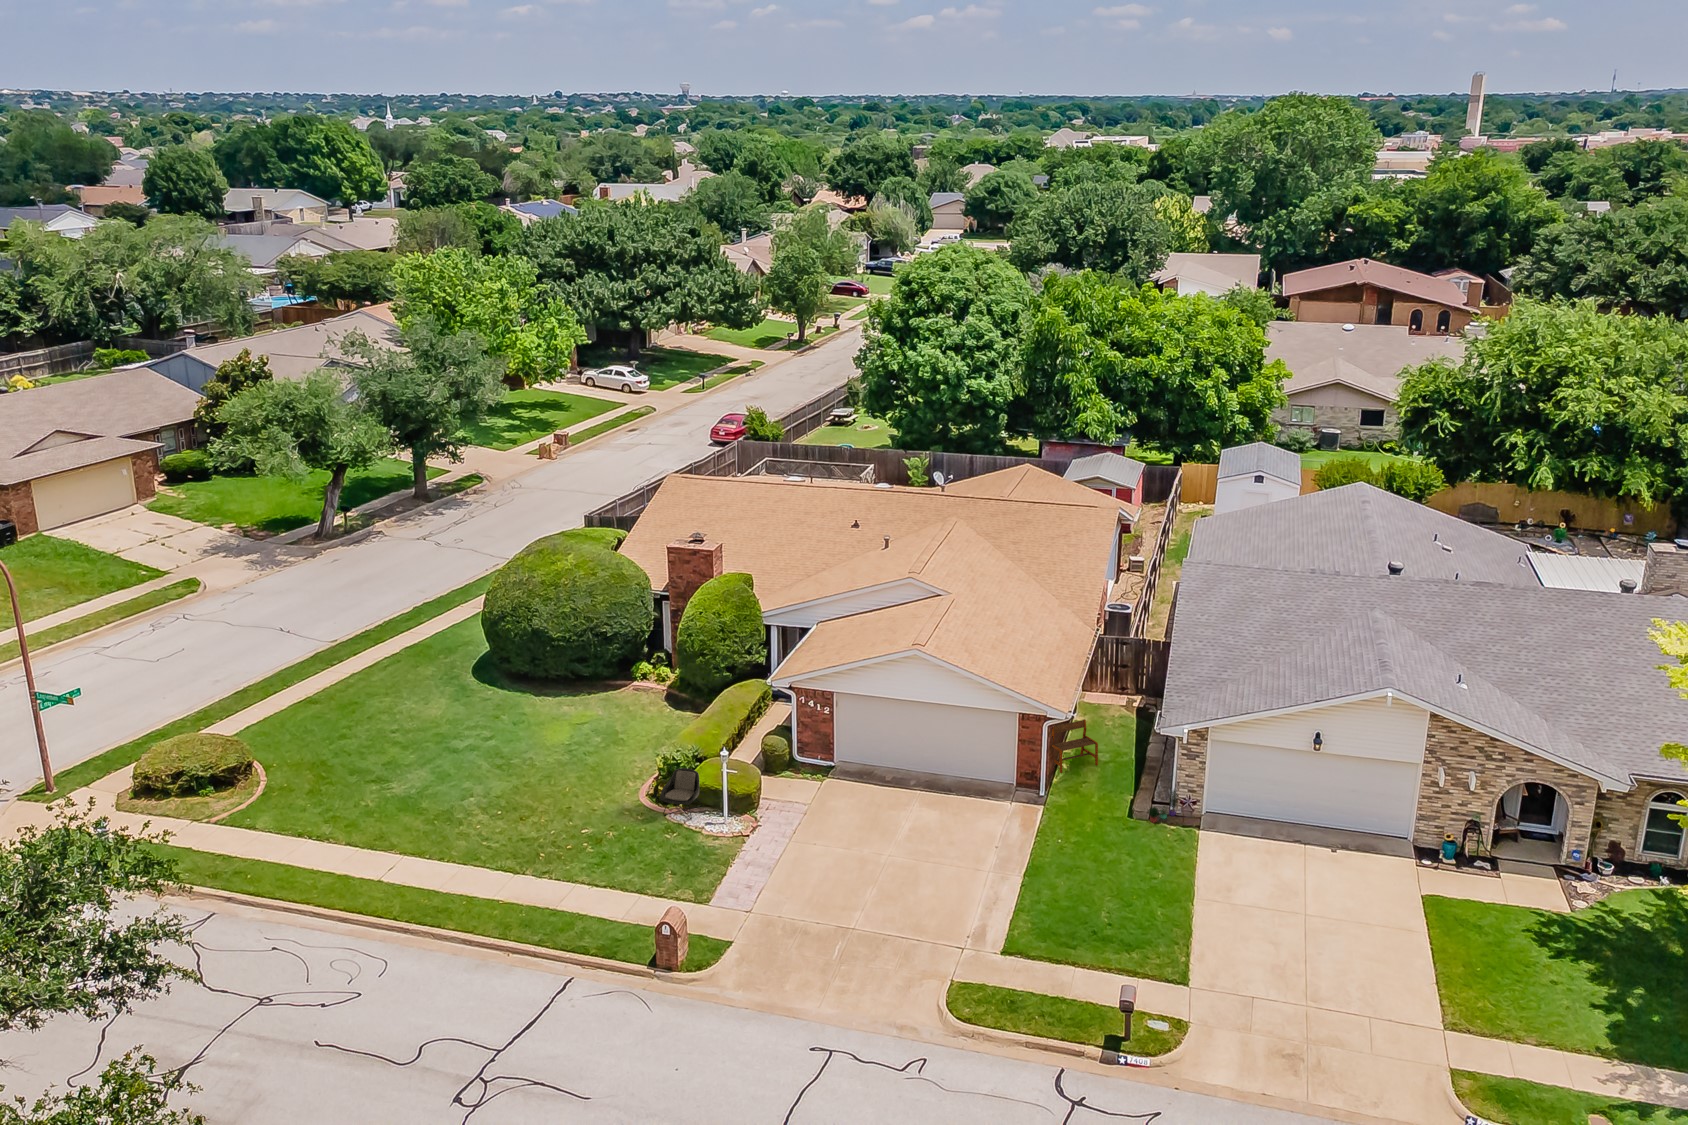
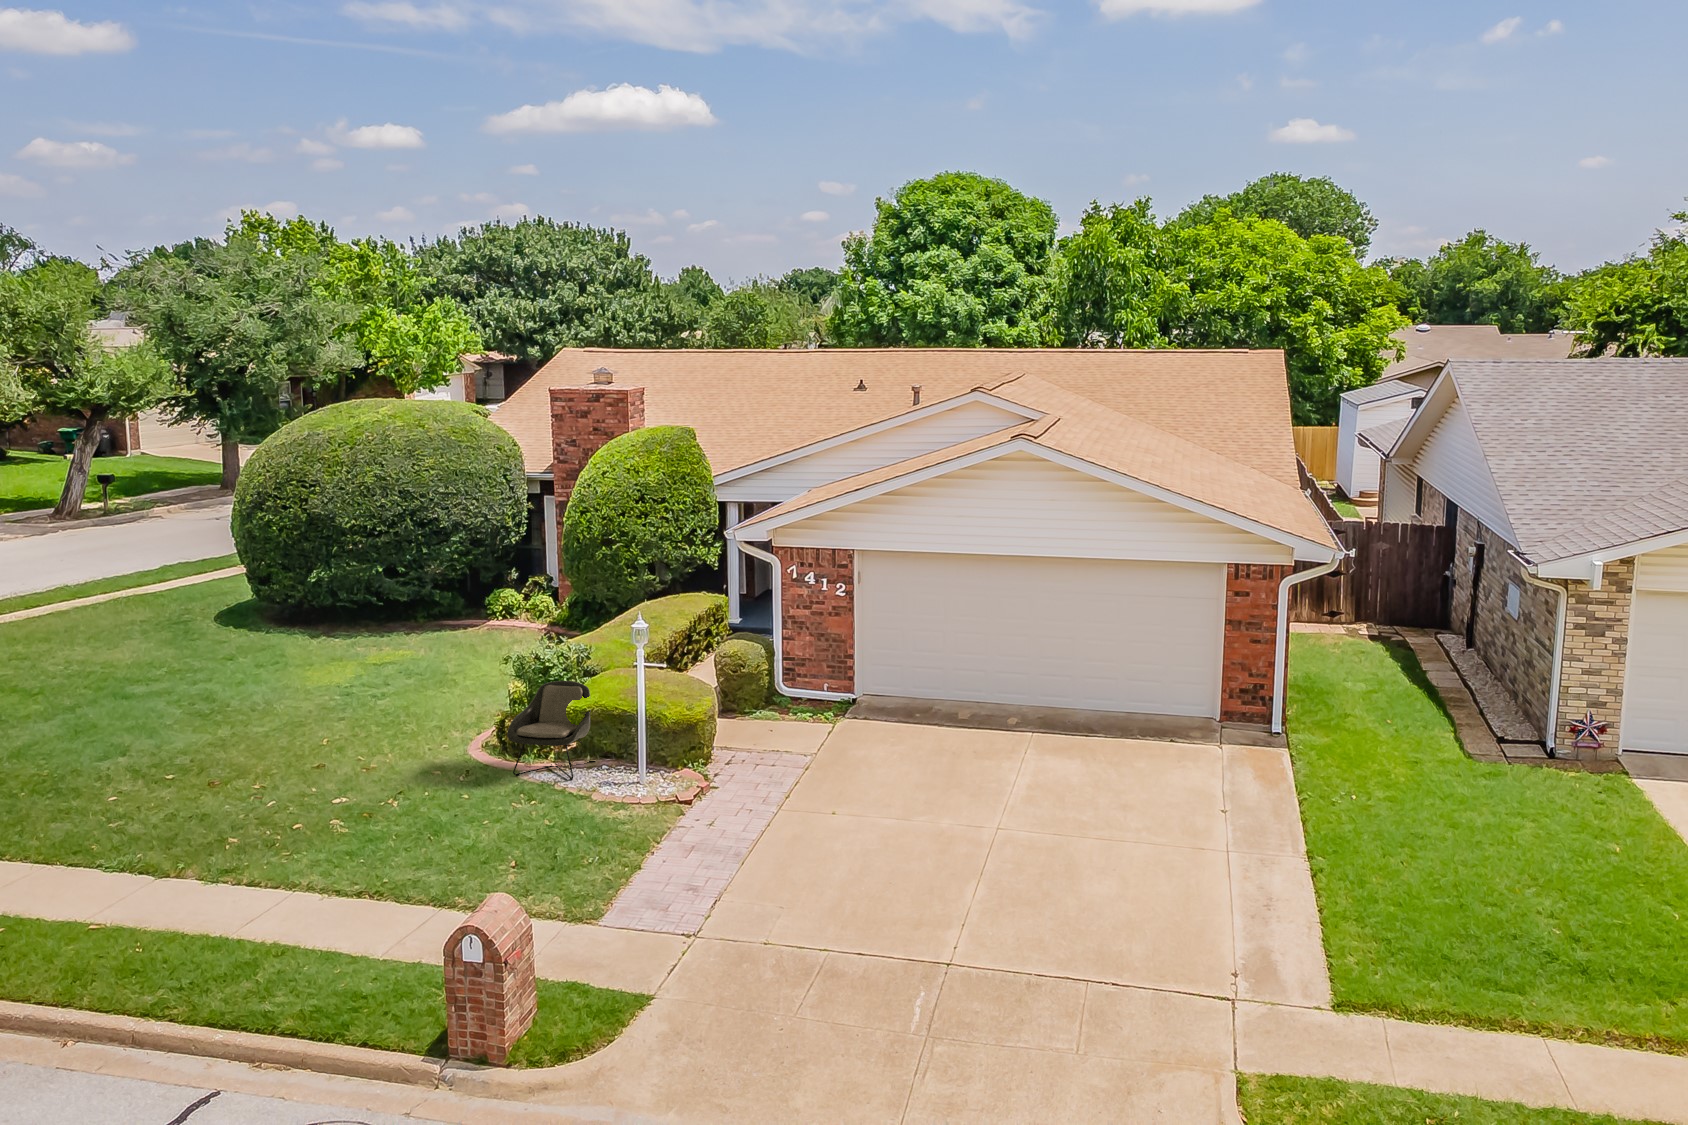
bench: present [1051,719,1098,773] -> none [1263,610,1358,703]
potted plant: present [1148,791,1178,823] -> none [1517,695,1574,764]

